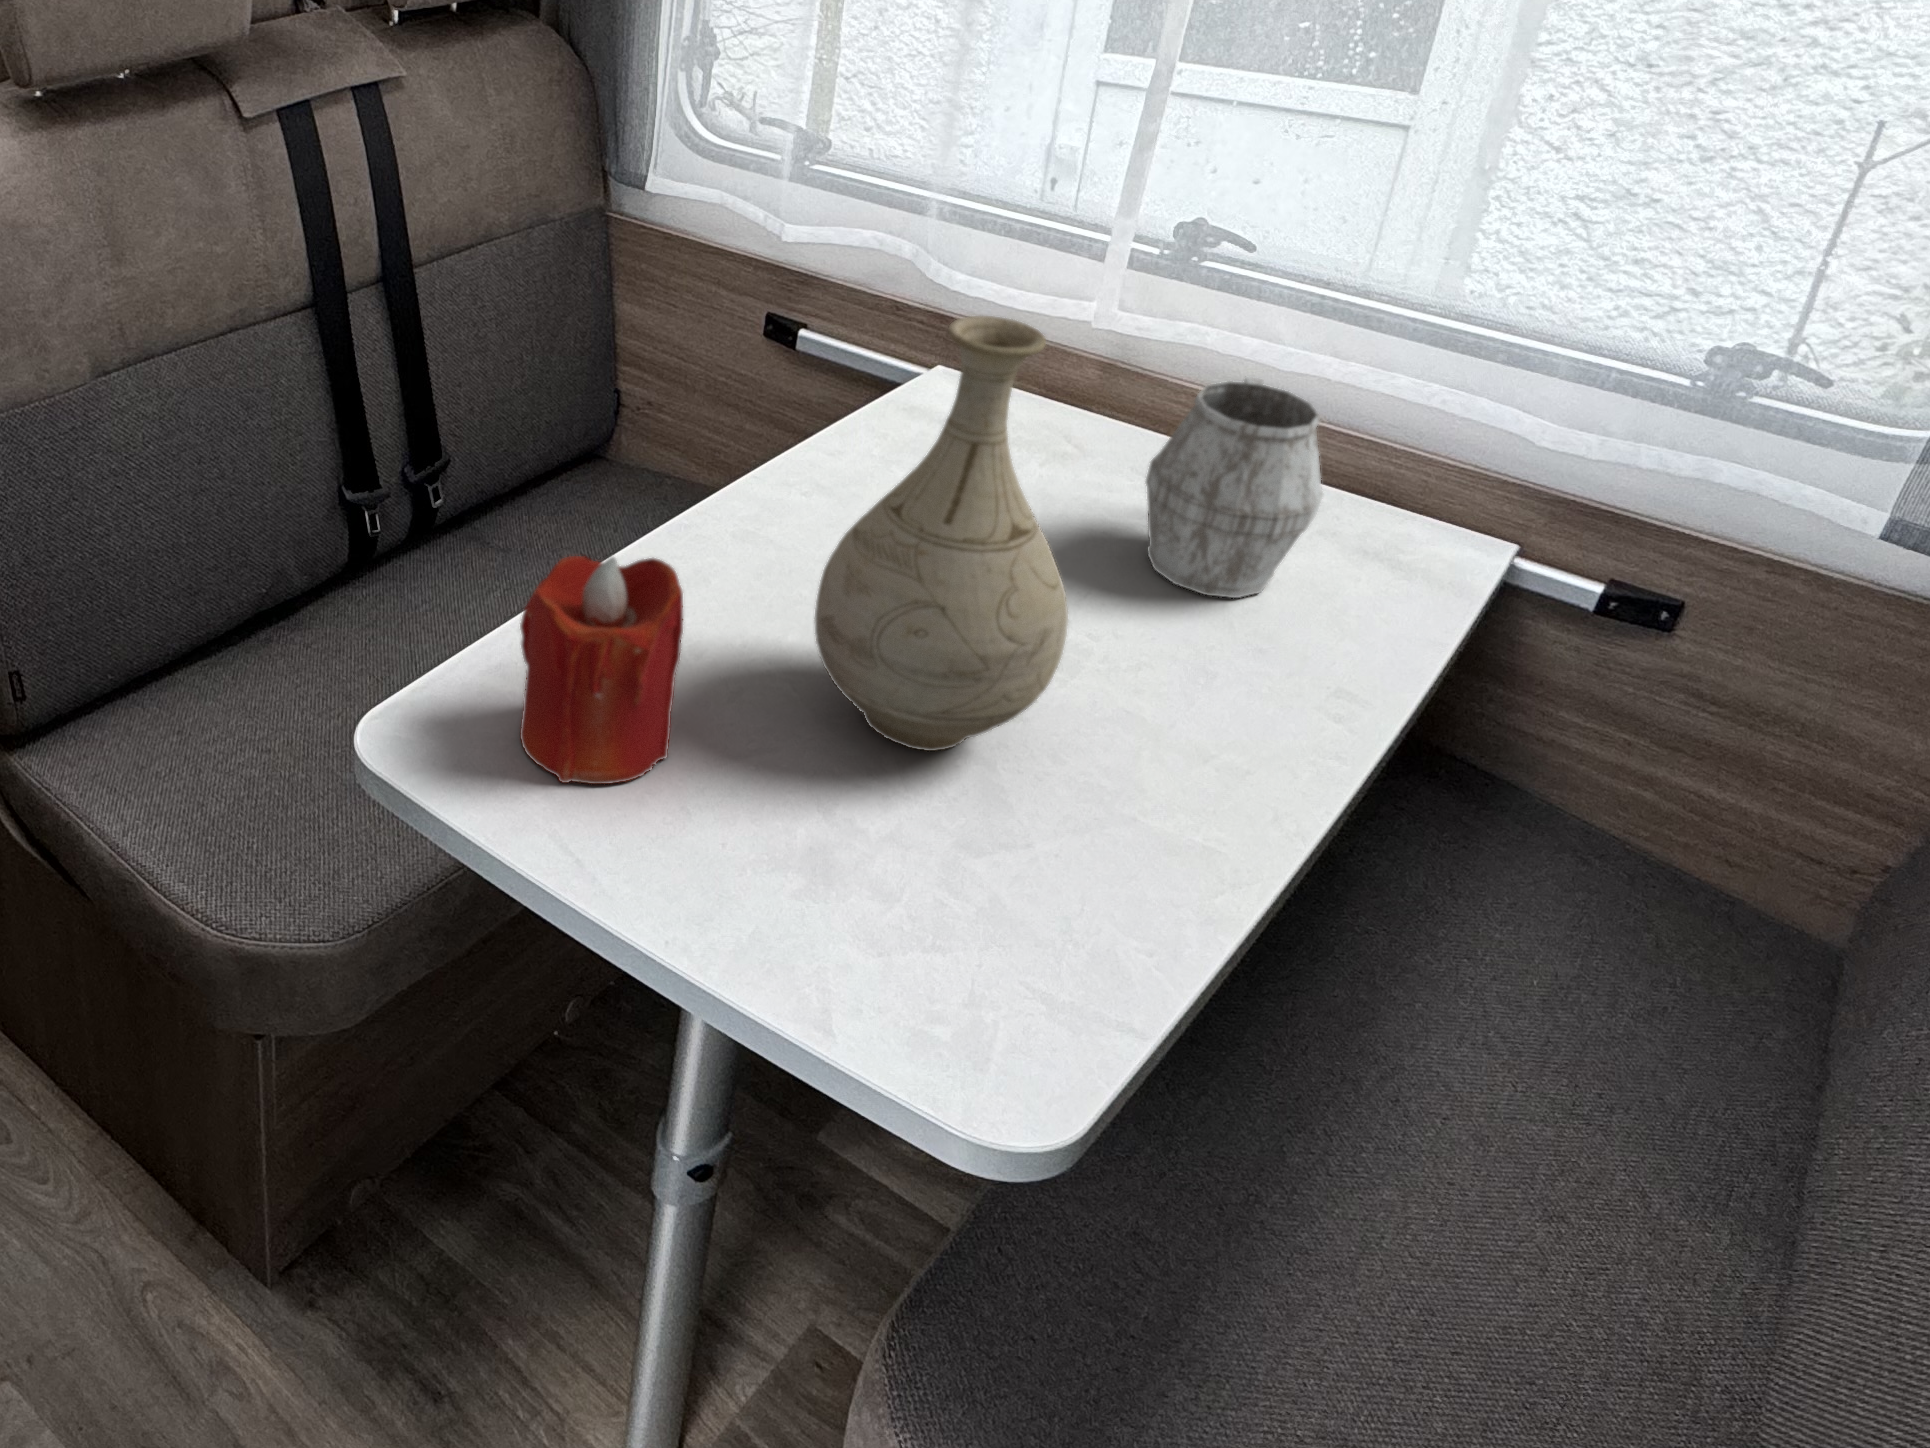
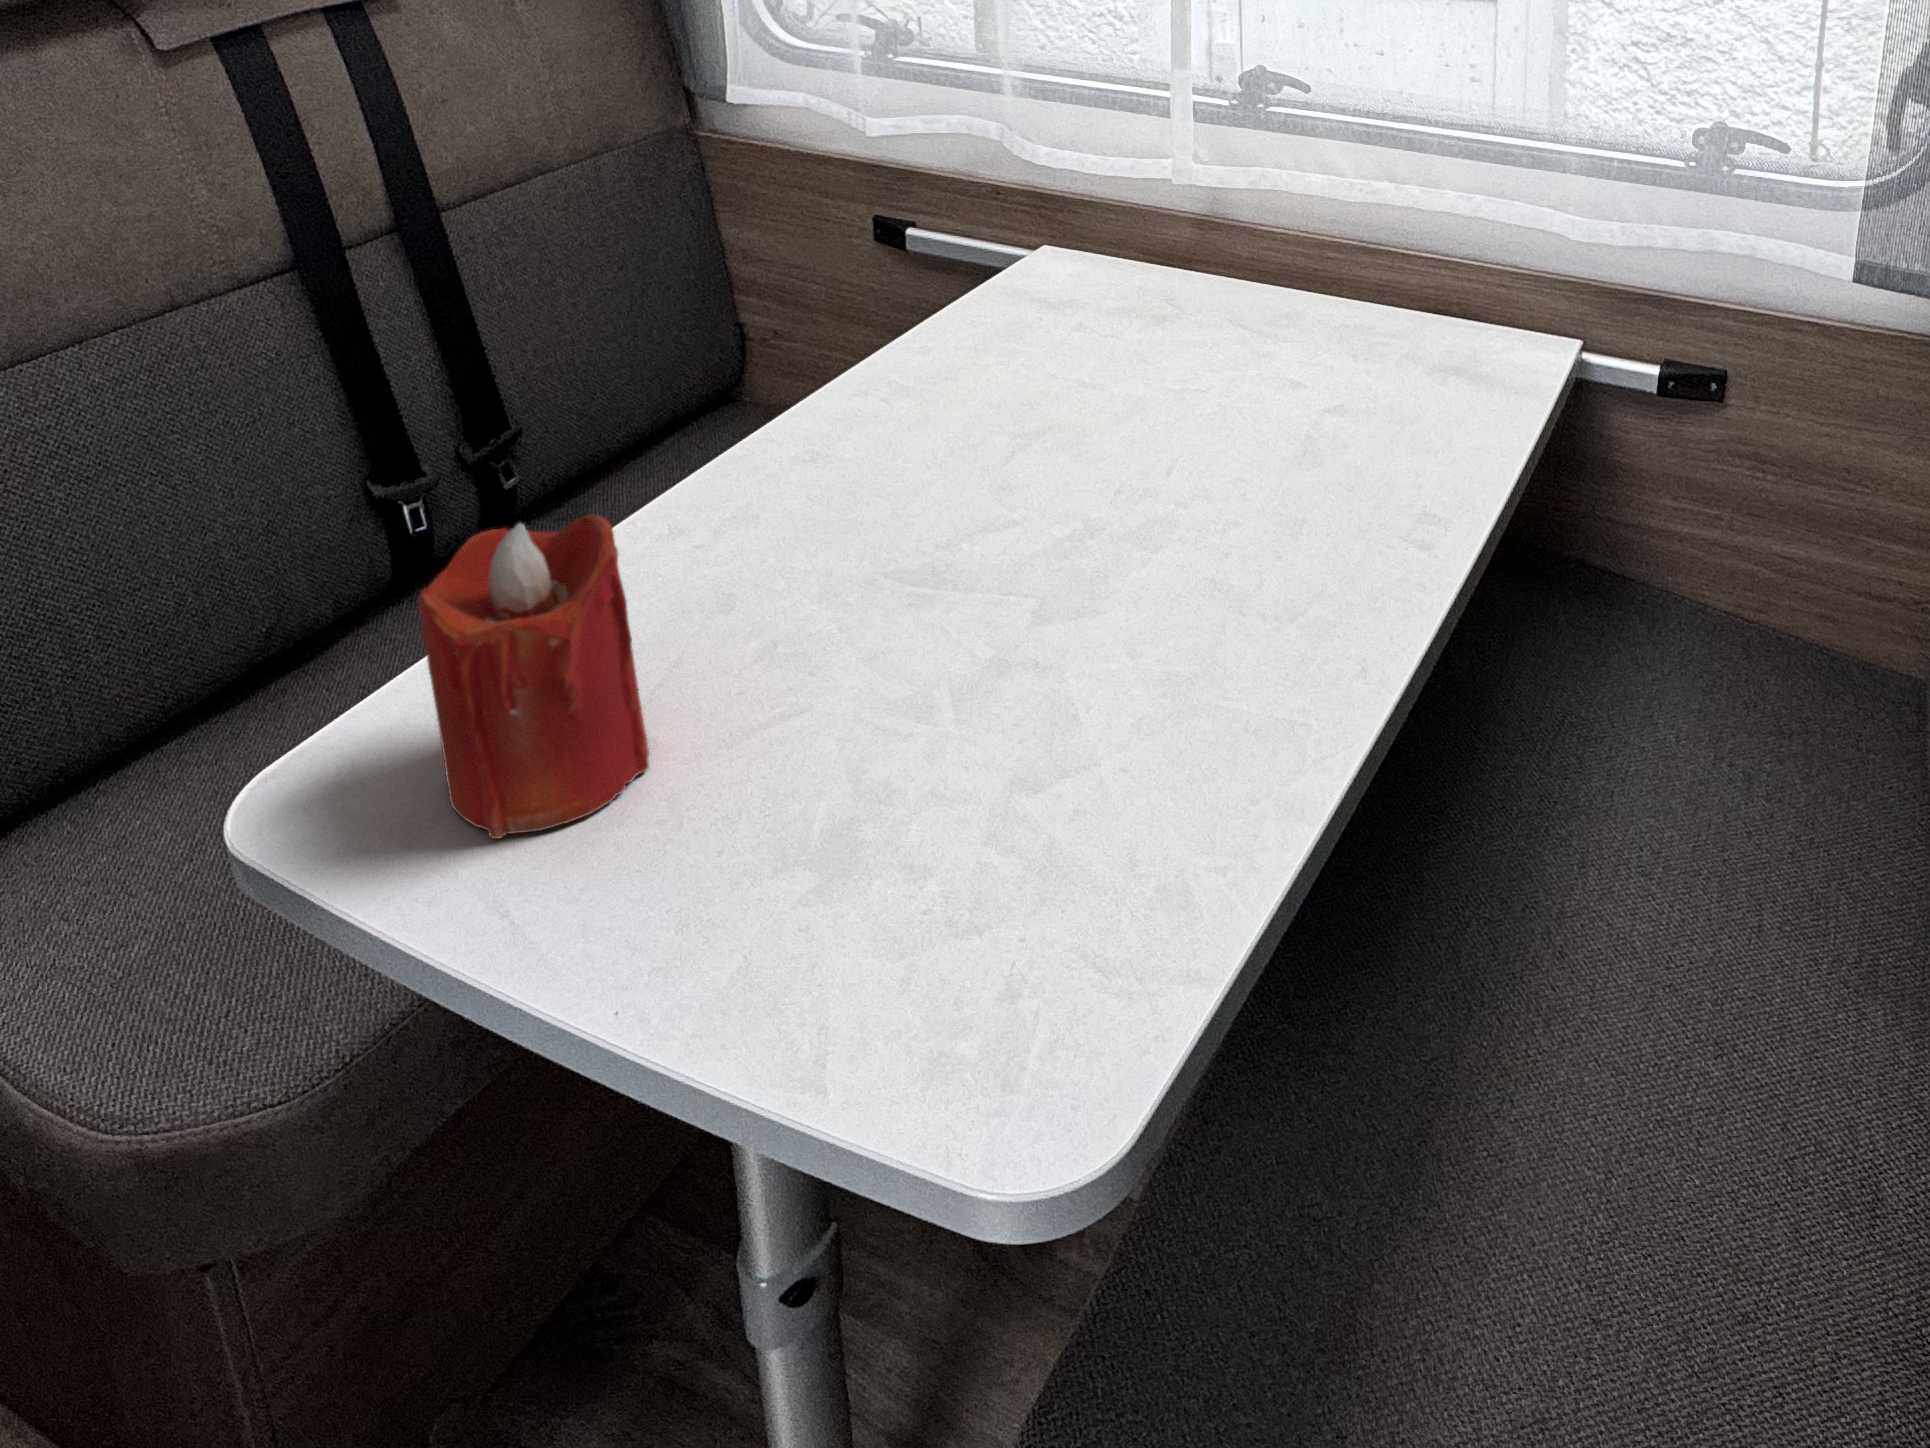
vase: present [814,316,1068,751] -> none [820,165,1104,688]
mug: present [1146,377,1323,598] -> none [1214,208,1379,441]

